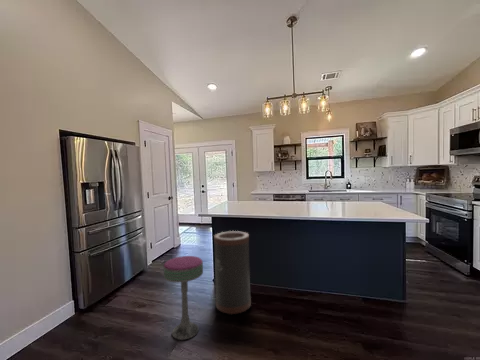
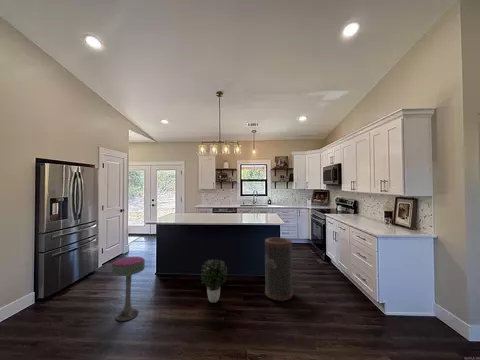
trash can: present [214,231,251,314] -> present [265,238,293,301]
potted plant: none [276,263,316,324] -> present [201,259,228,303]

